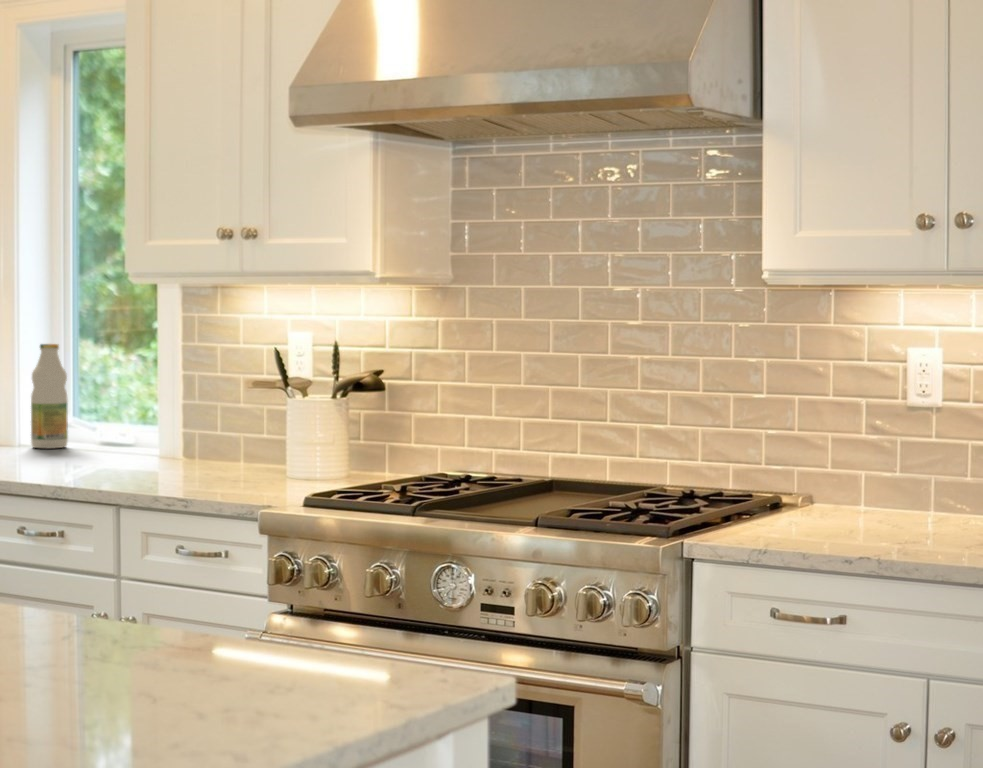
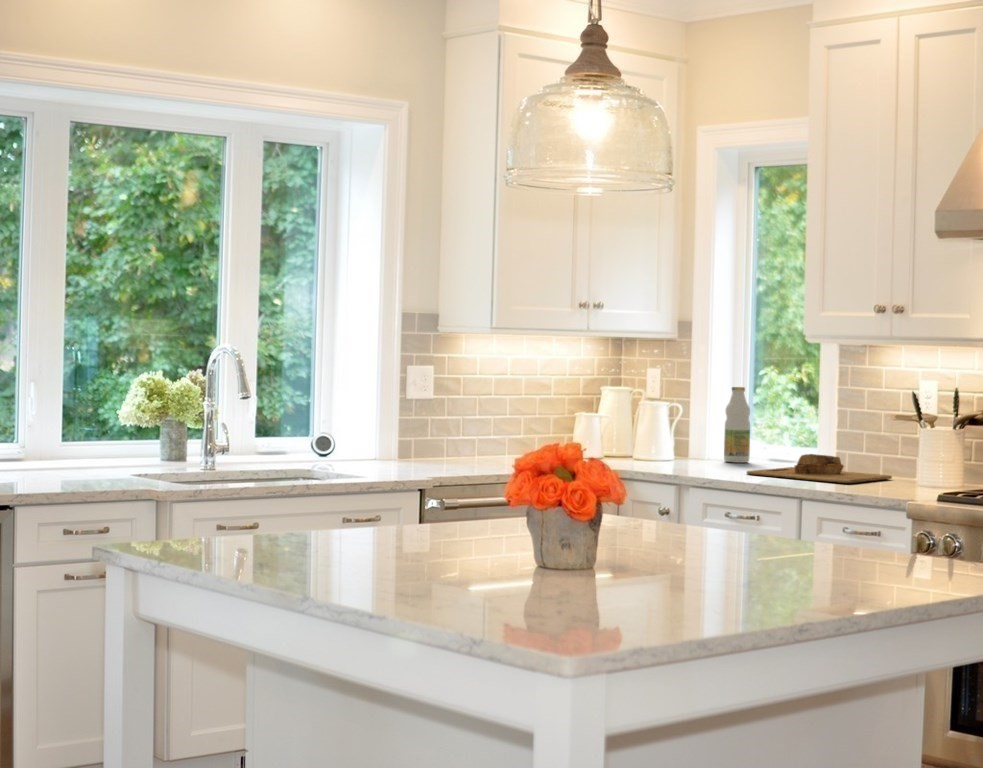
cutting board: none [49,438,252,480] -> present [747,454,892,483]

